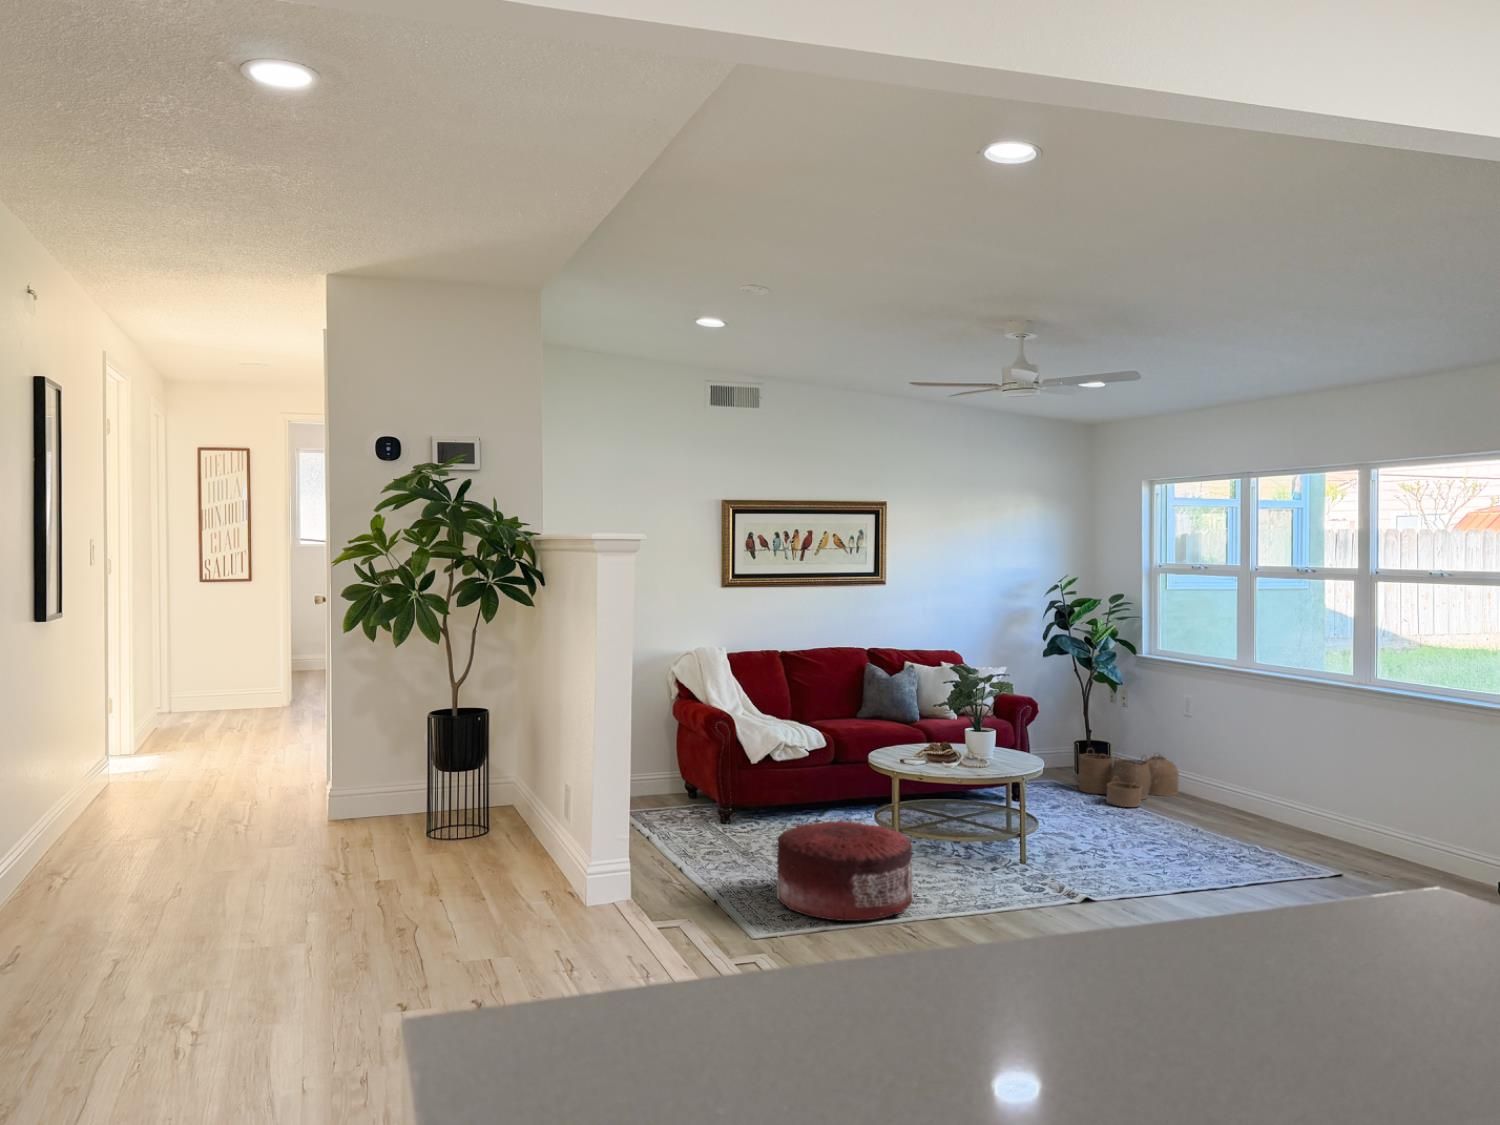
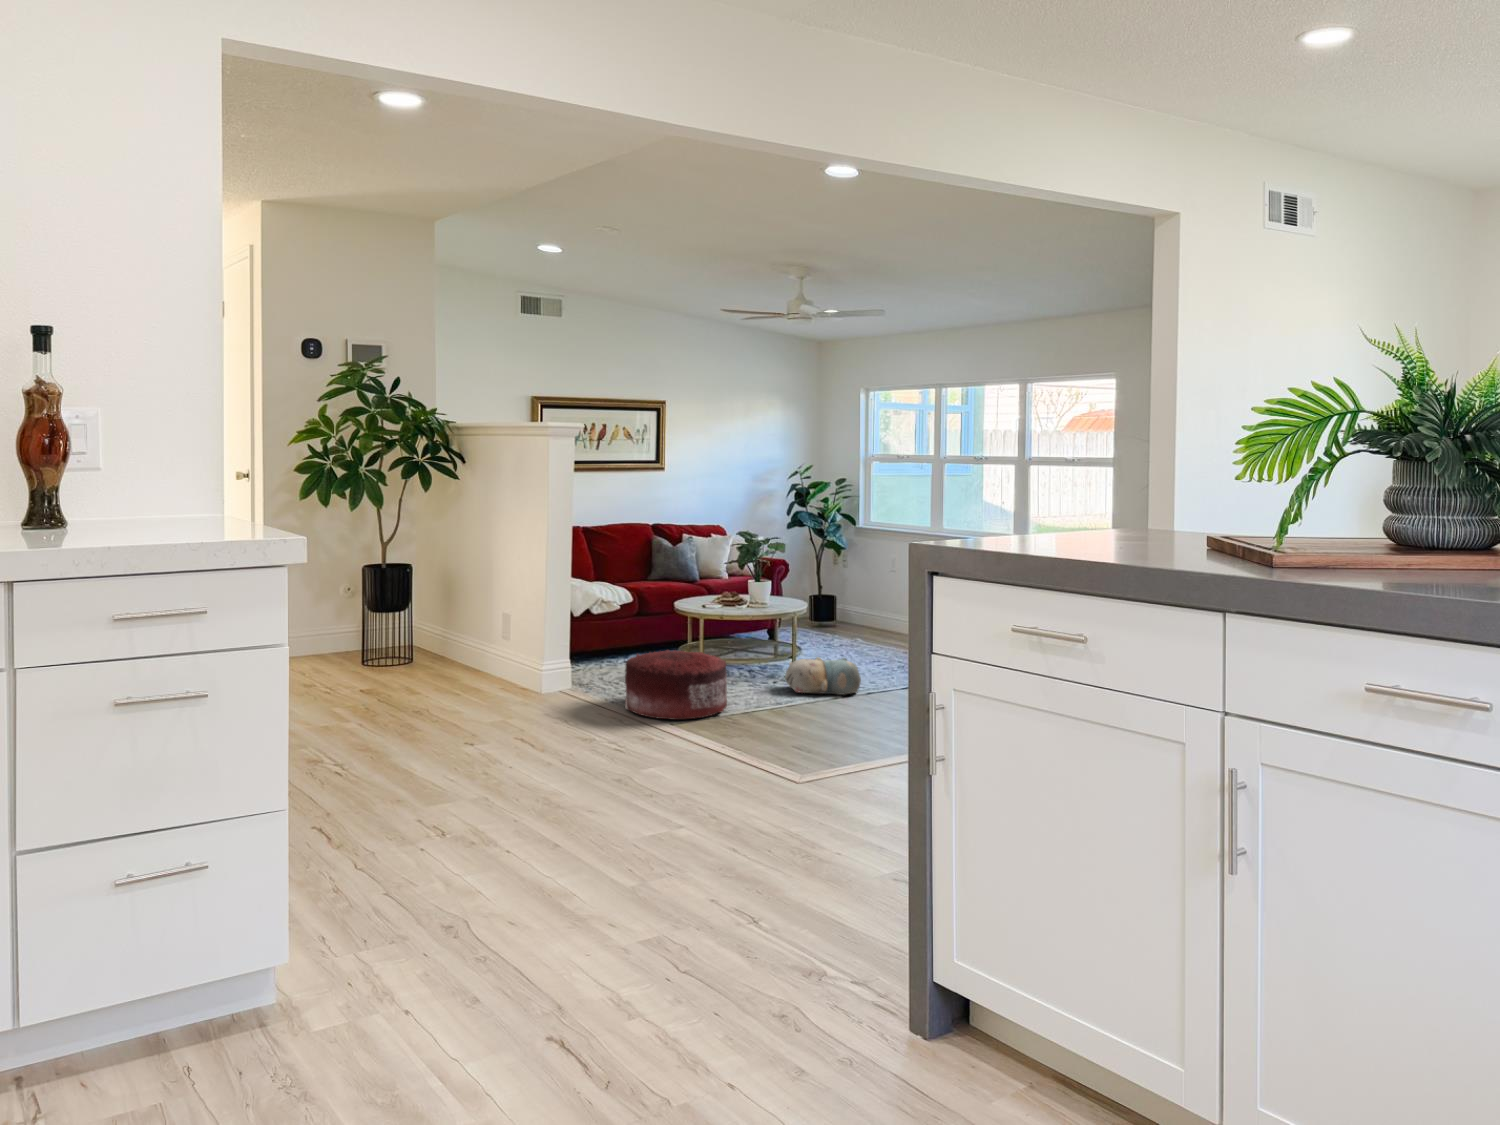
woven basket: present [1079,753,1178,807] -> none [816,598,888,639]
plush toy: none [1003,838,1110,895] -> present [785,657,861,695]

